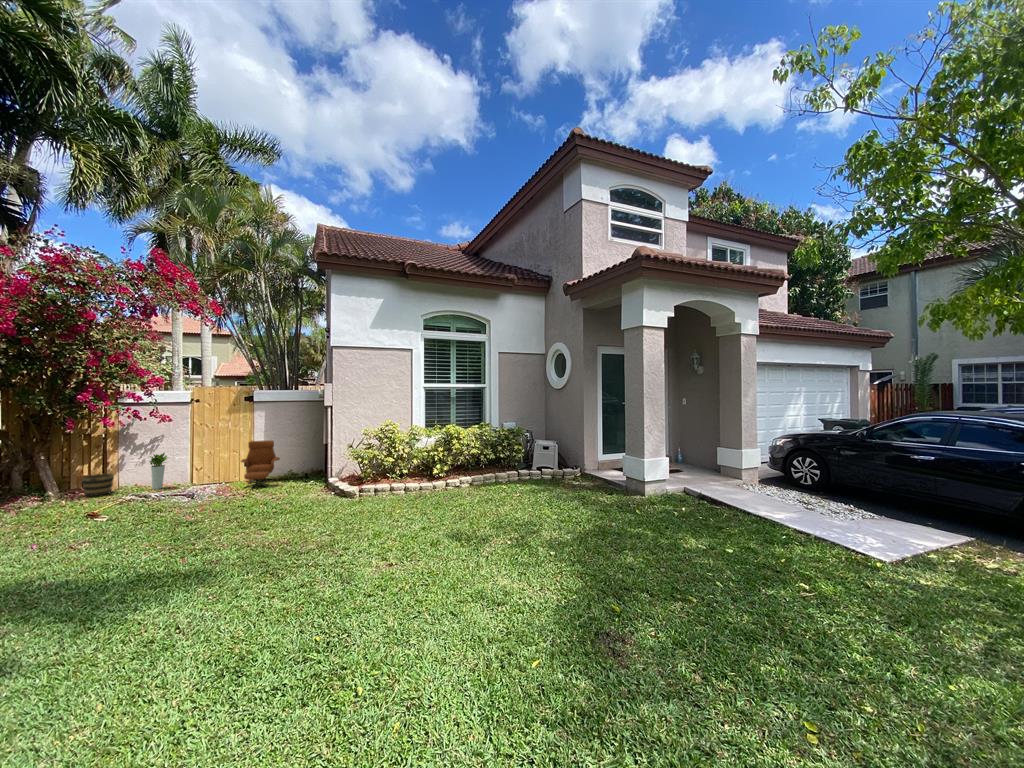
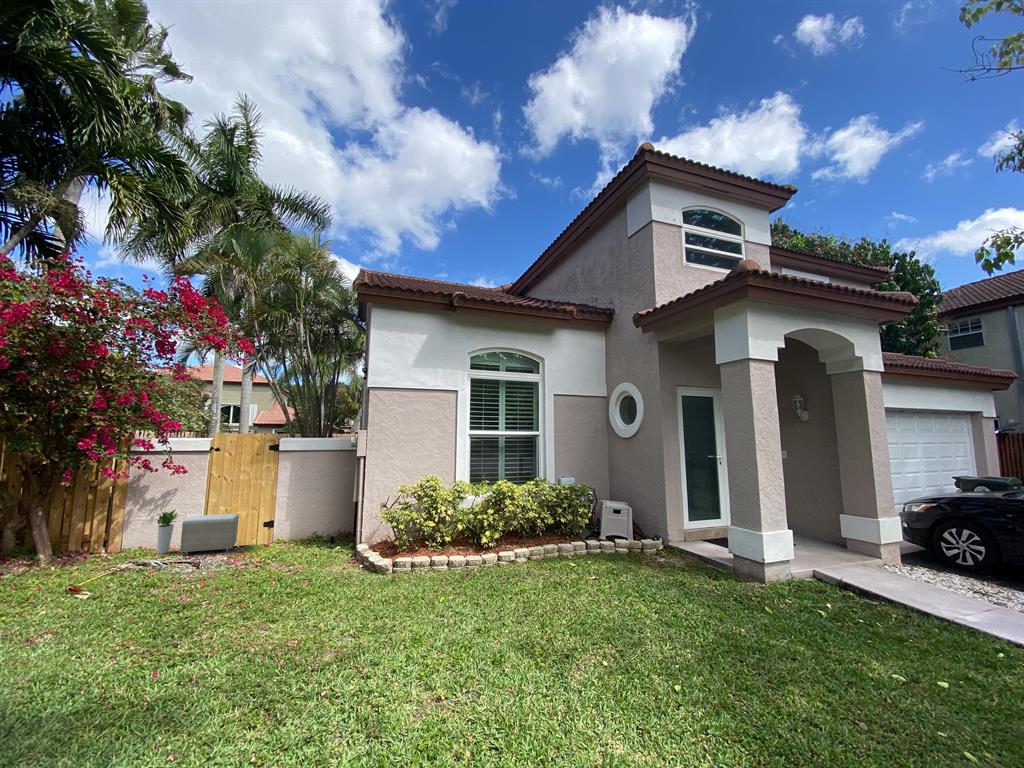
lounge chair: present [241,441,280,489] -> none [259,496,303,557]
storage bench: none [173,455,222,489] -> present [180,514,239,555]
bucket: present [82,473,114,496] -> none [79,534,116,562]

